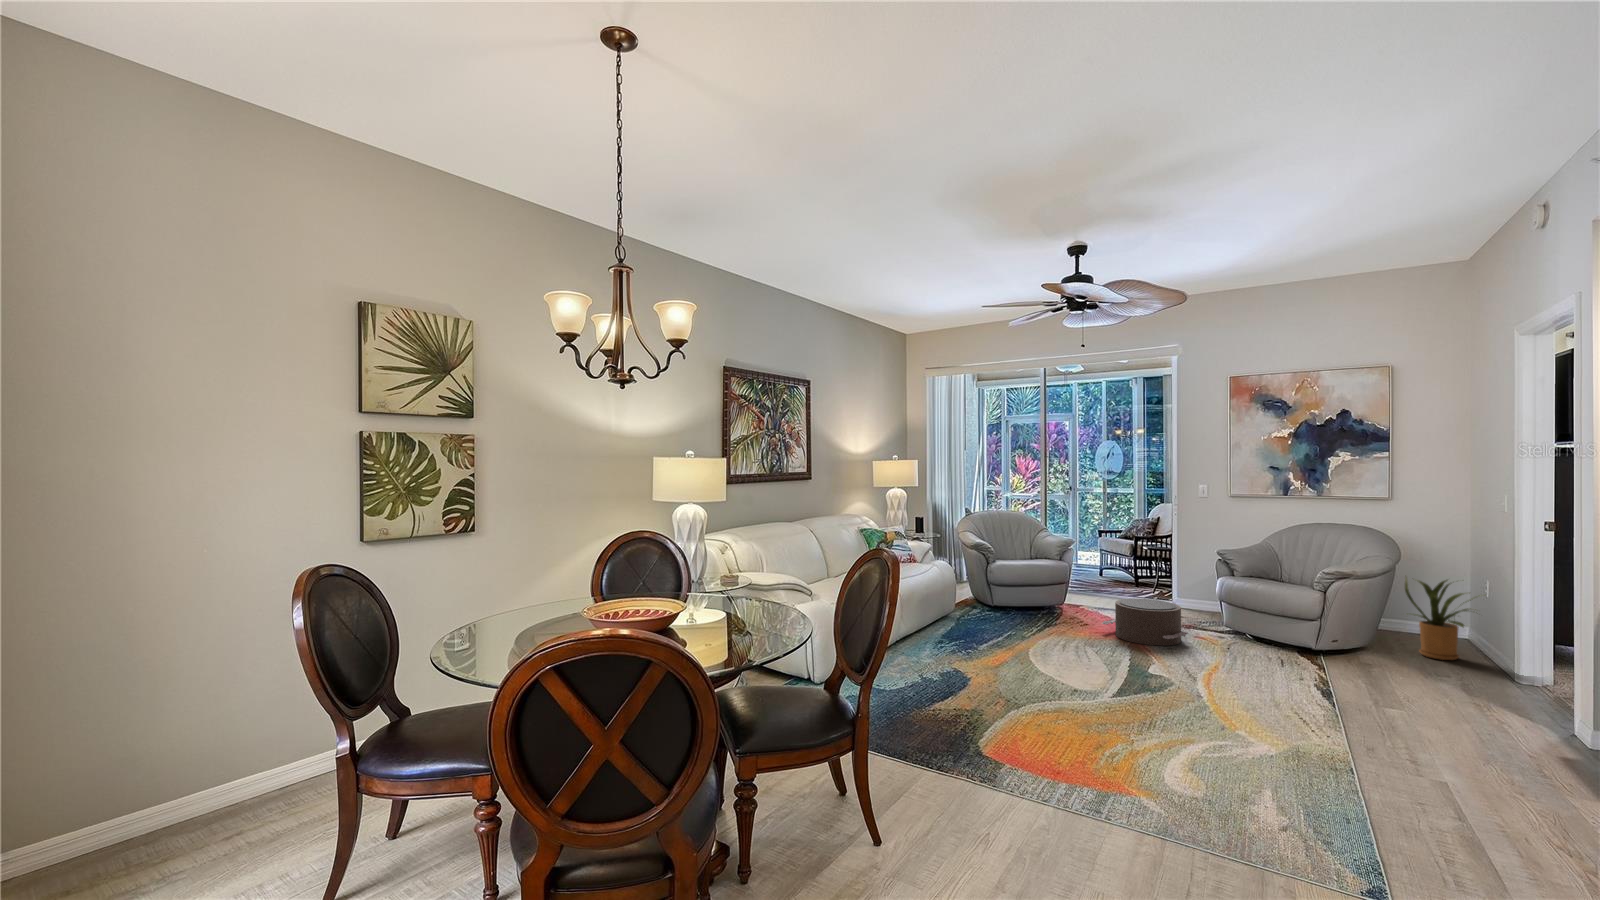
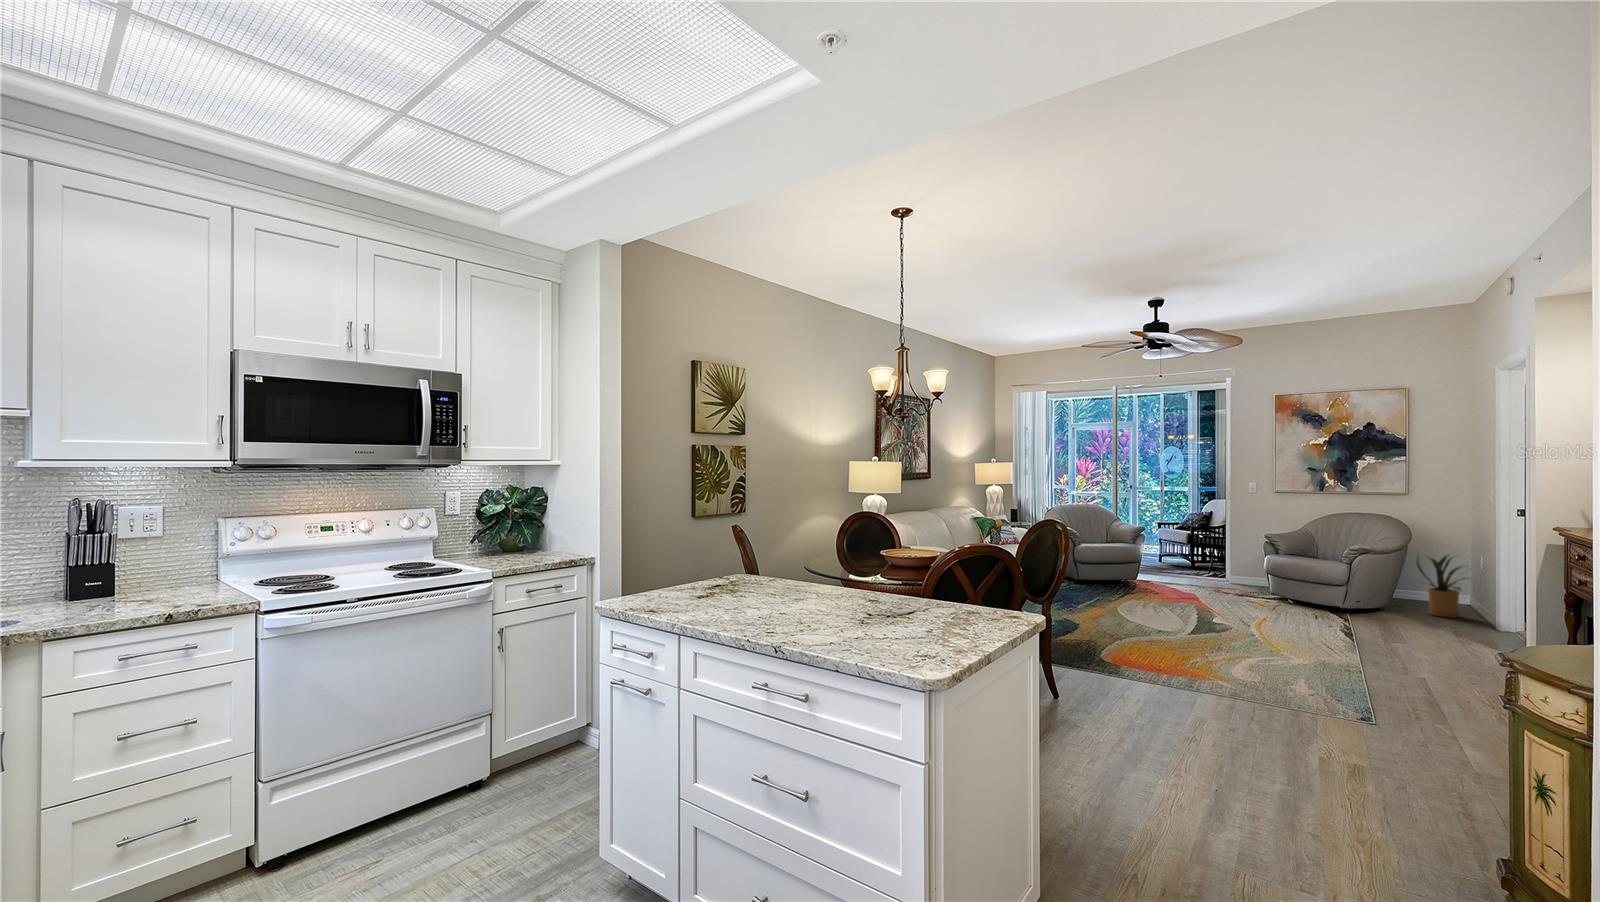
pouf: present [1102,598,1188,646] -> none [1170,573,1242,607]

